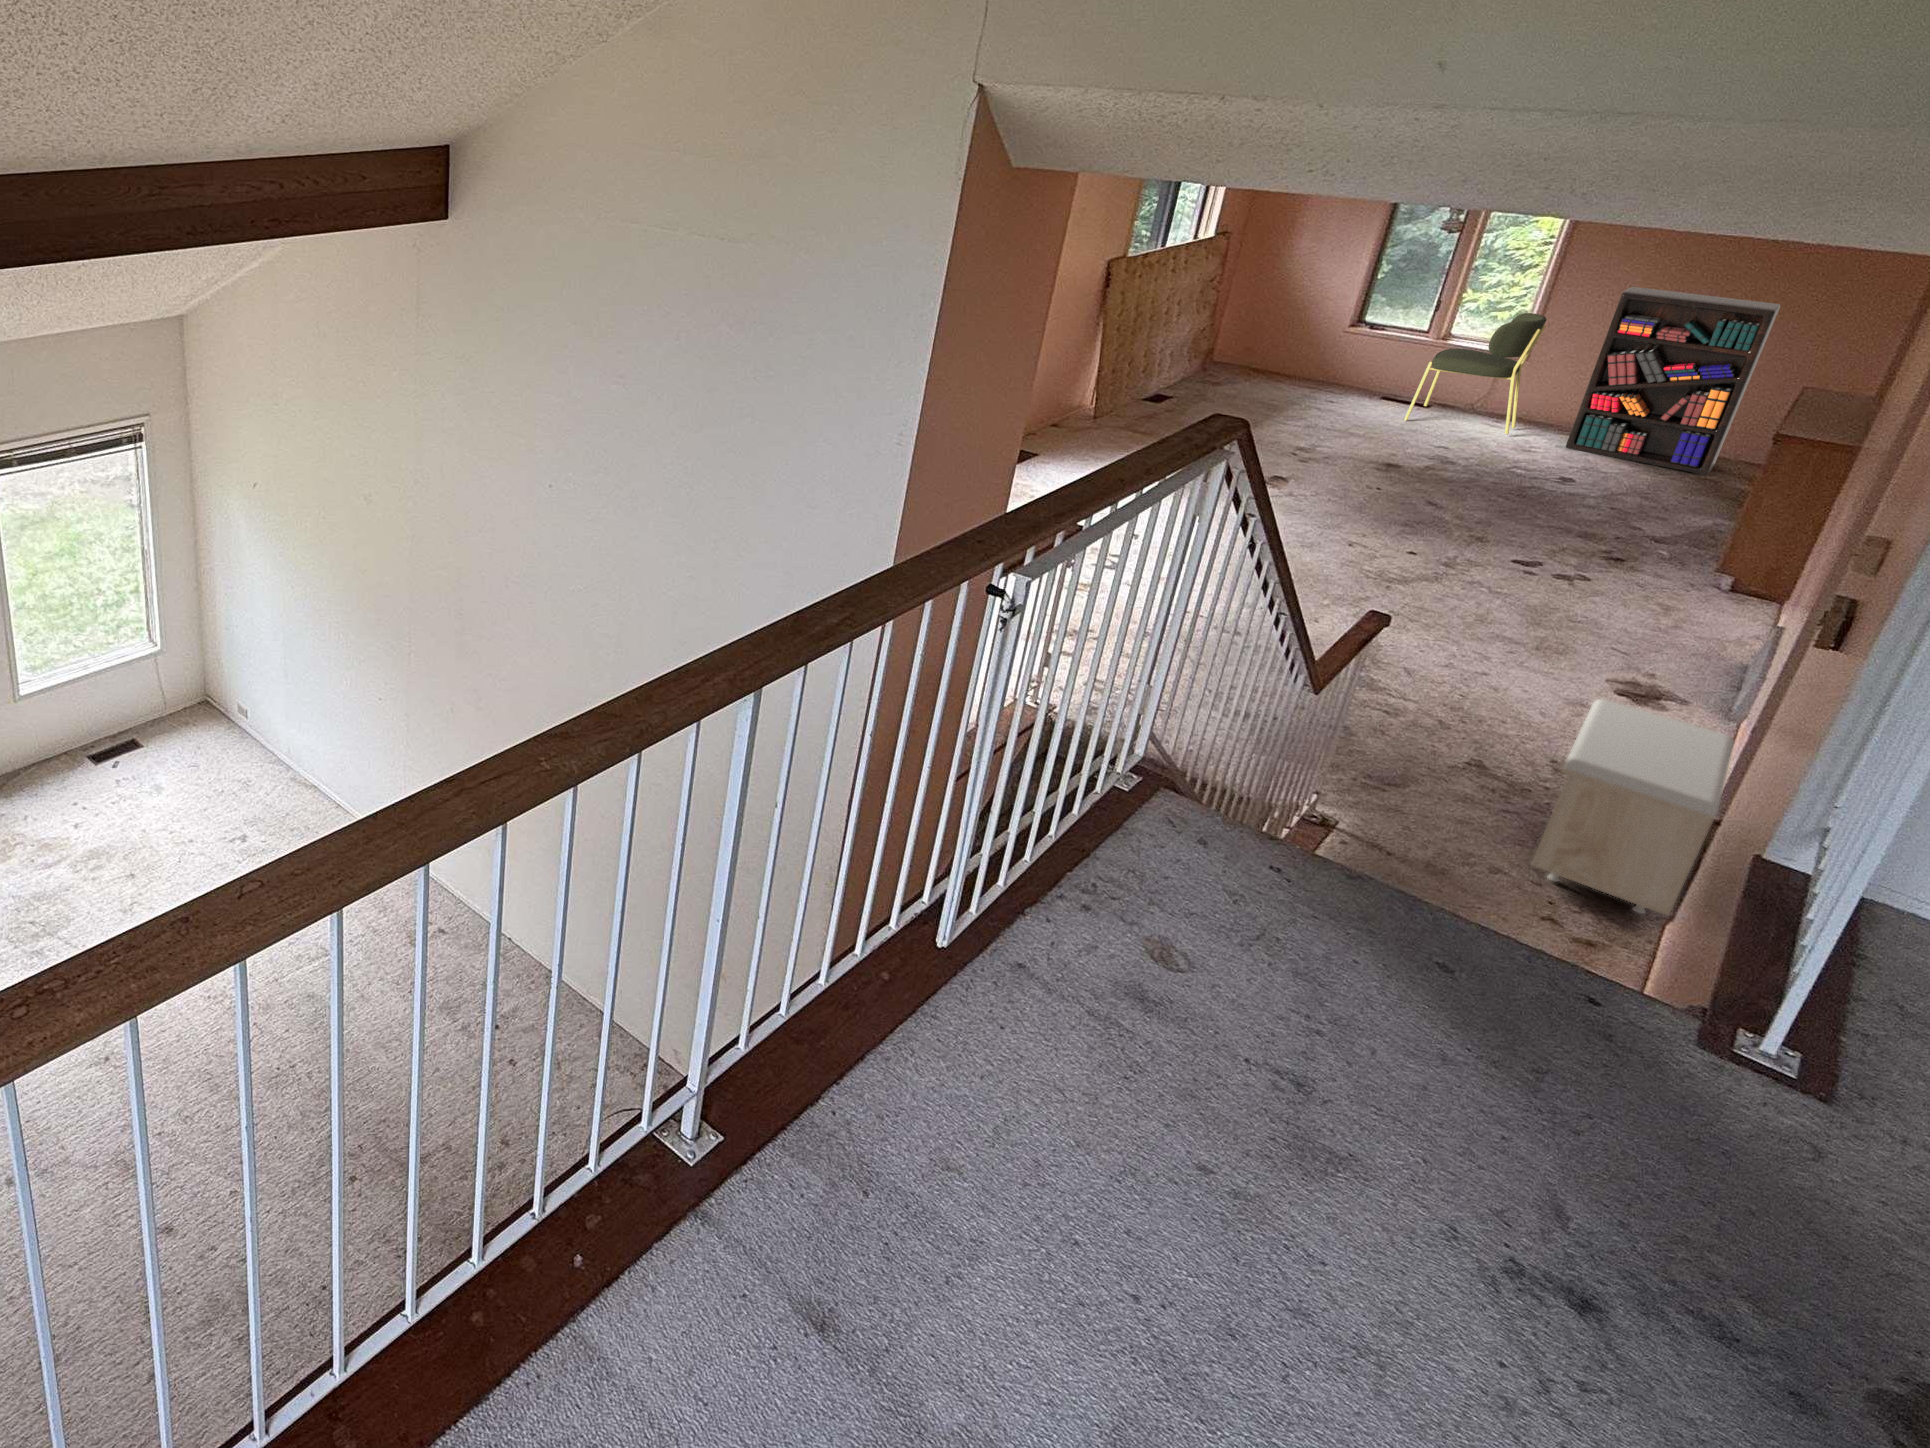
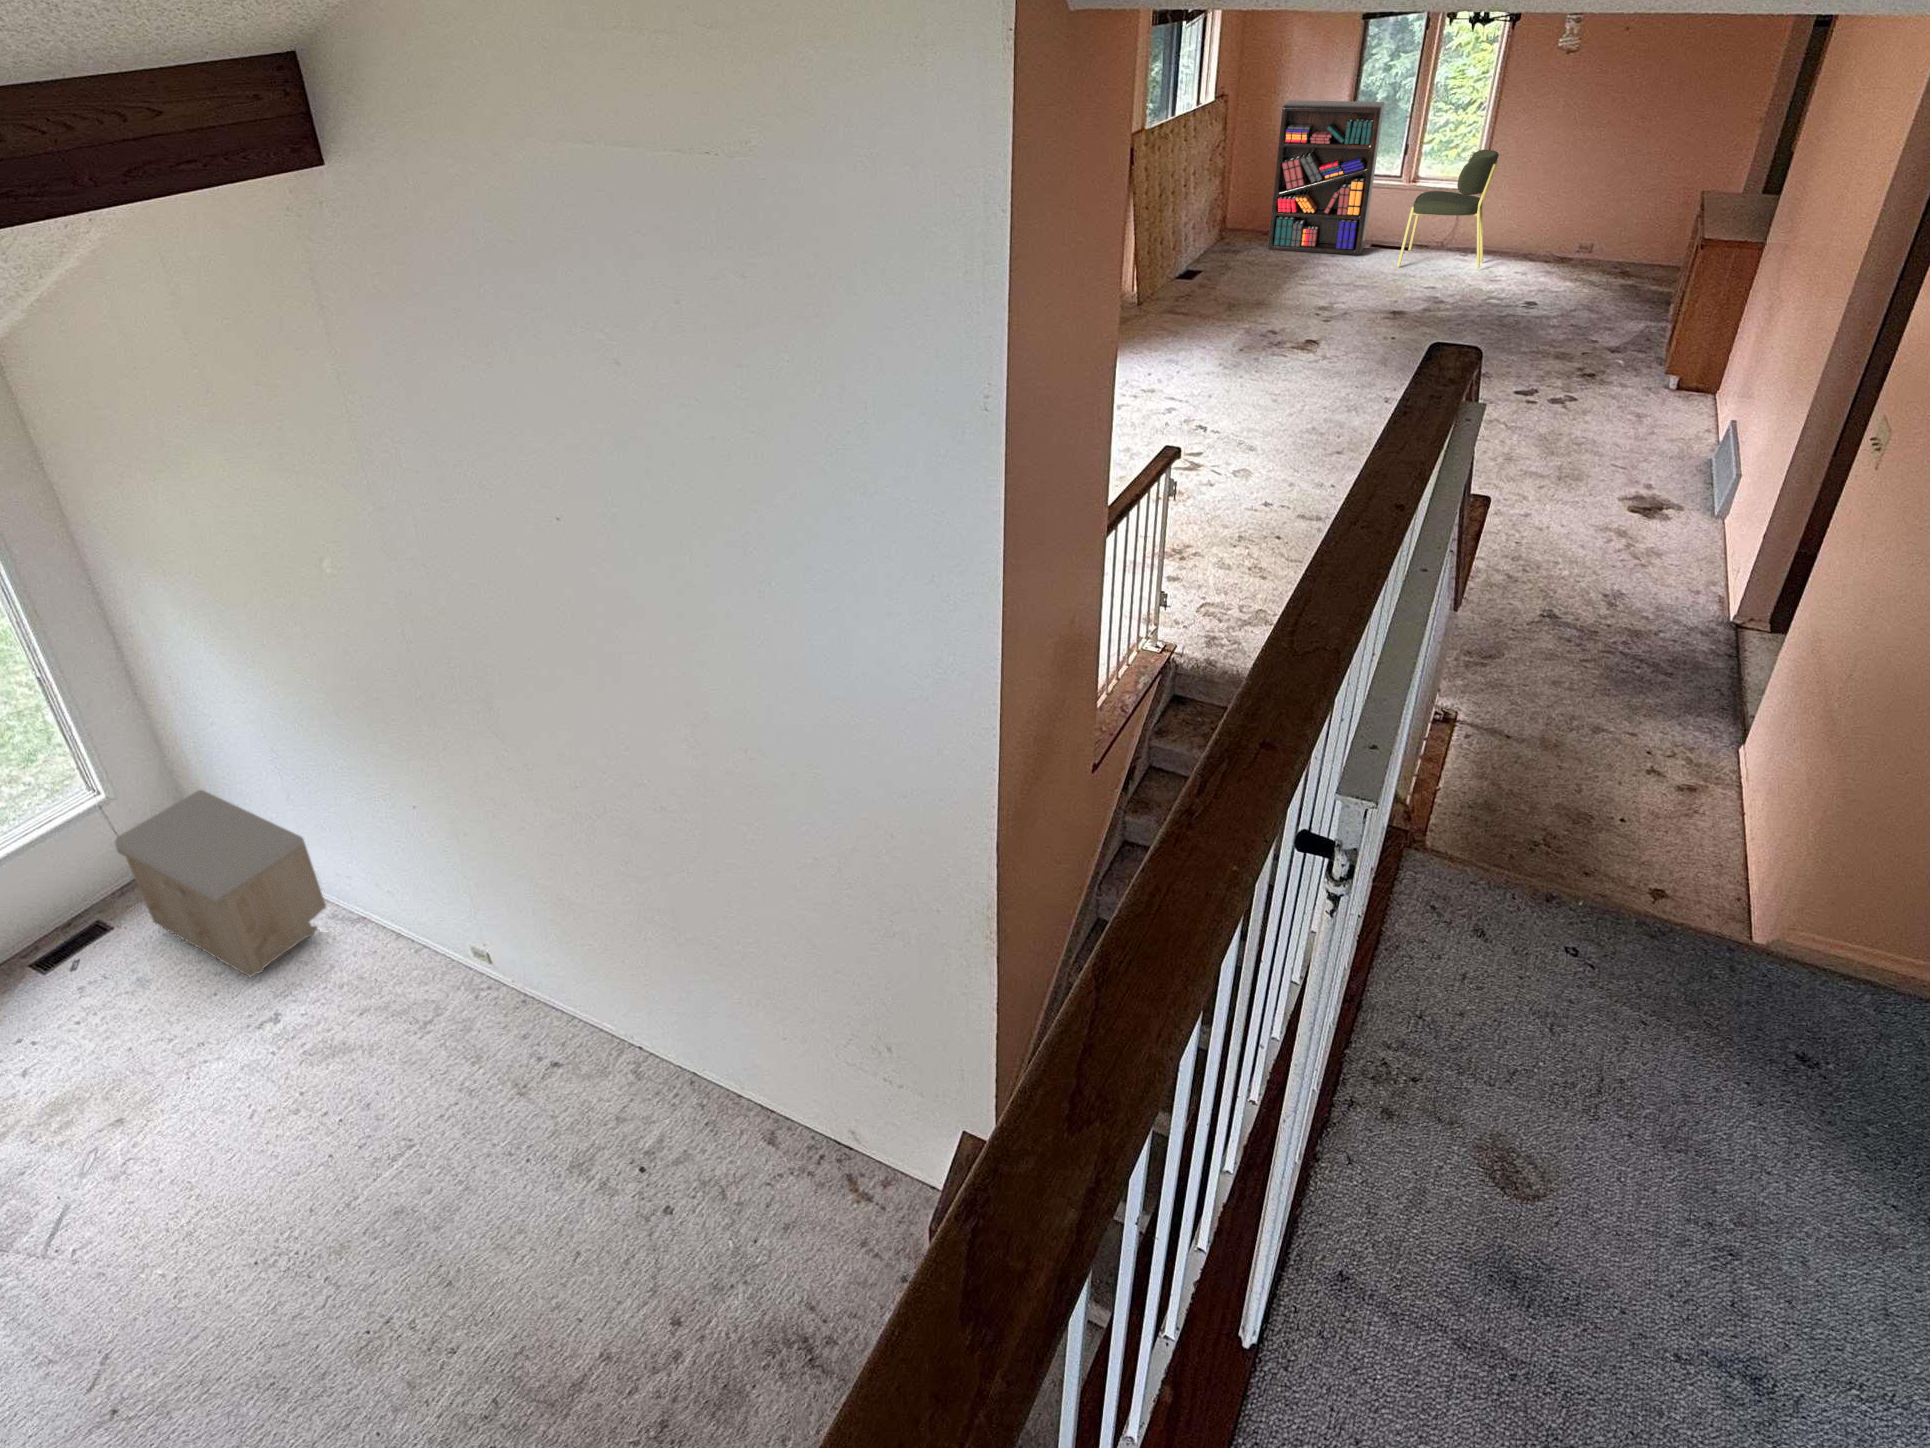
bookshelf: present [1566,287,1781,475] -> present [1268,100,1384,255]
storage bench: present [1531,699,1734,915] -> present [115,790,326,977]

